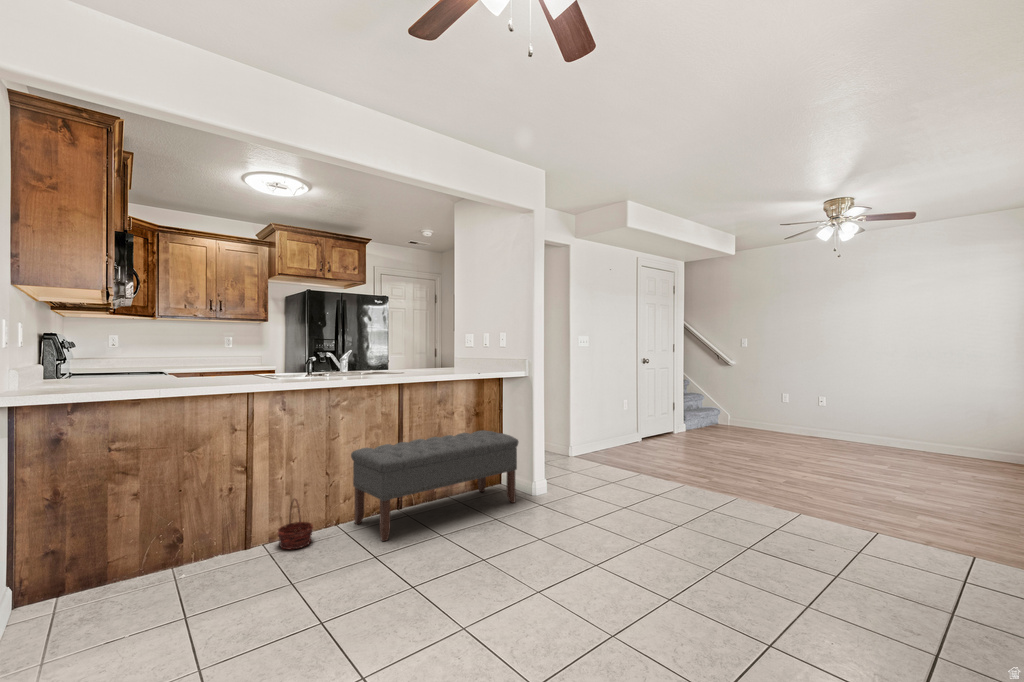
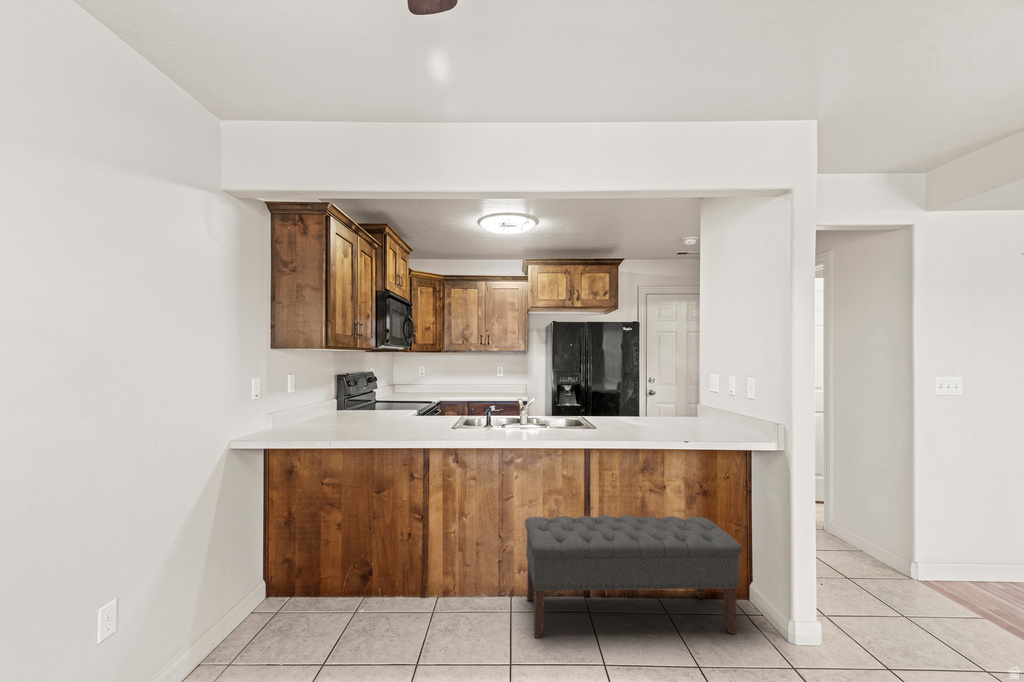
basket: present [278,499,313,549] -> none [442,559,477,614]

